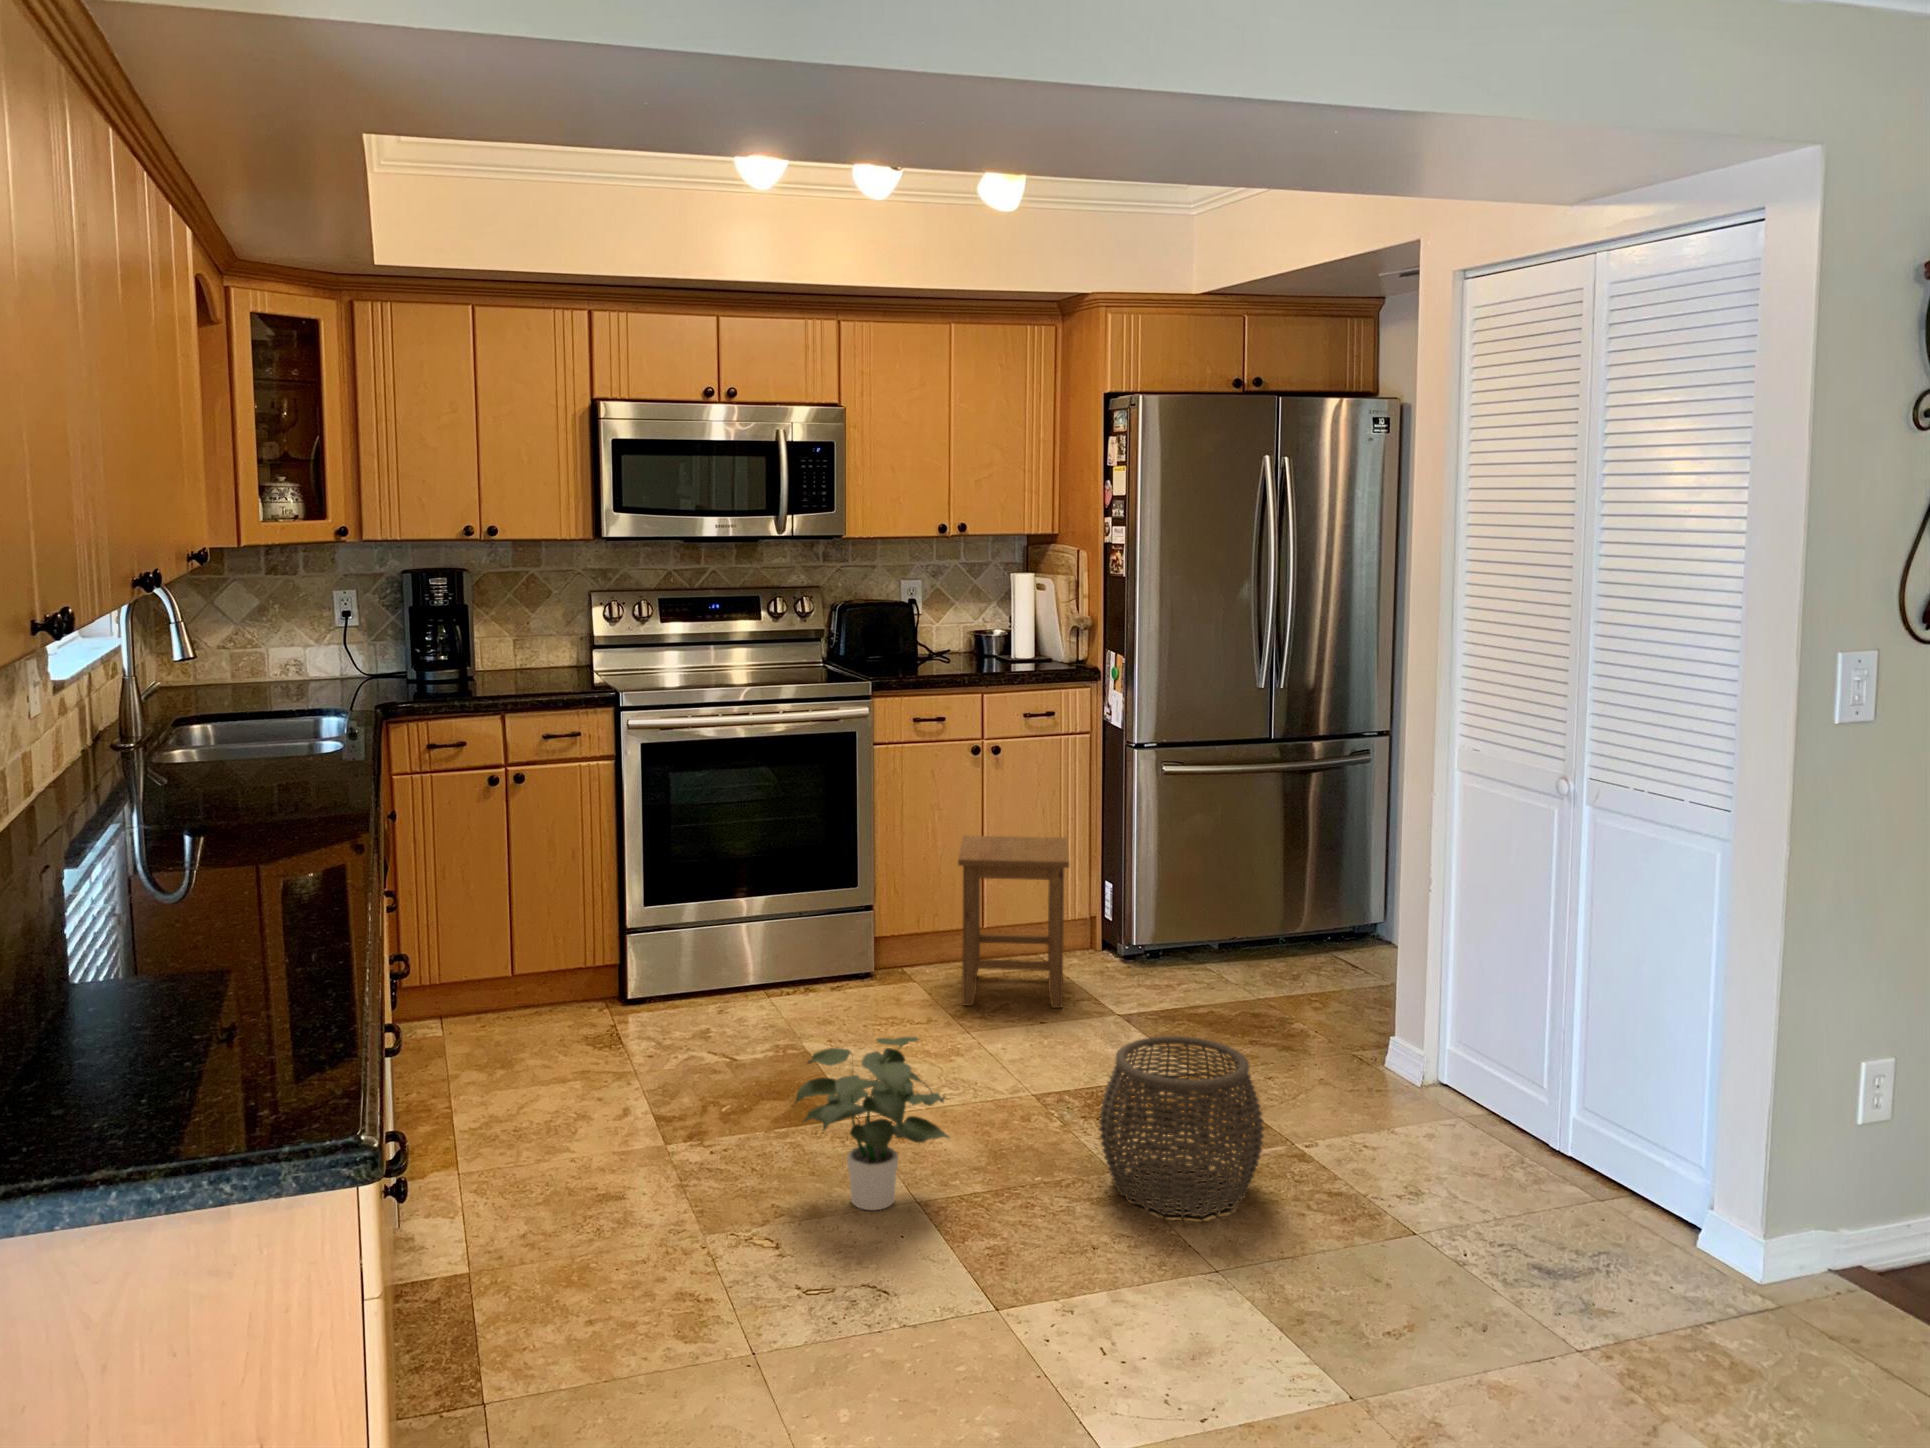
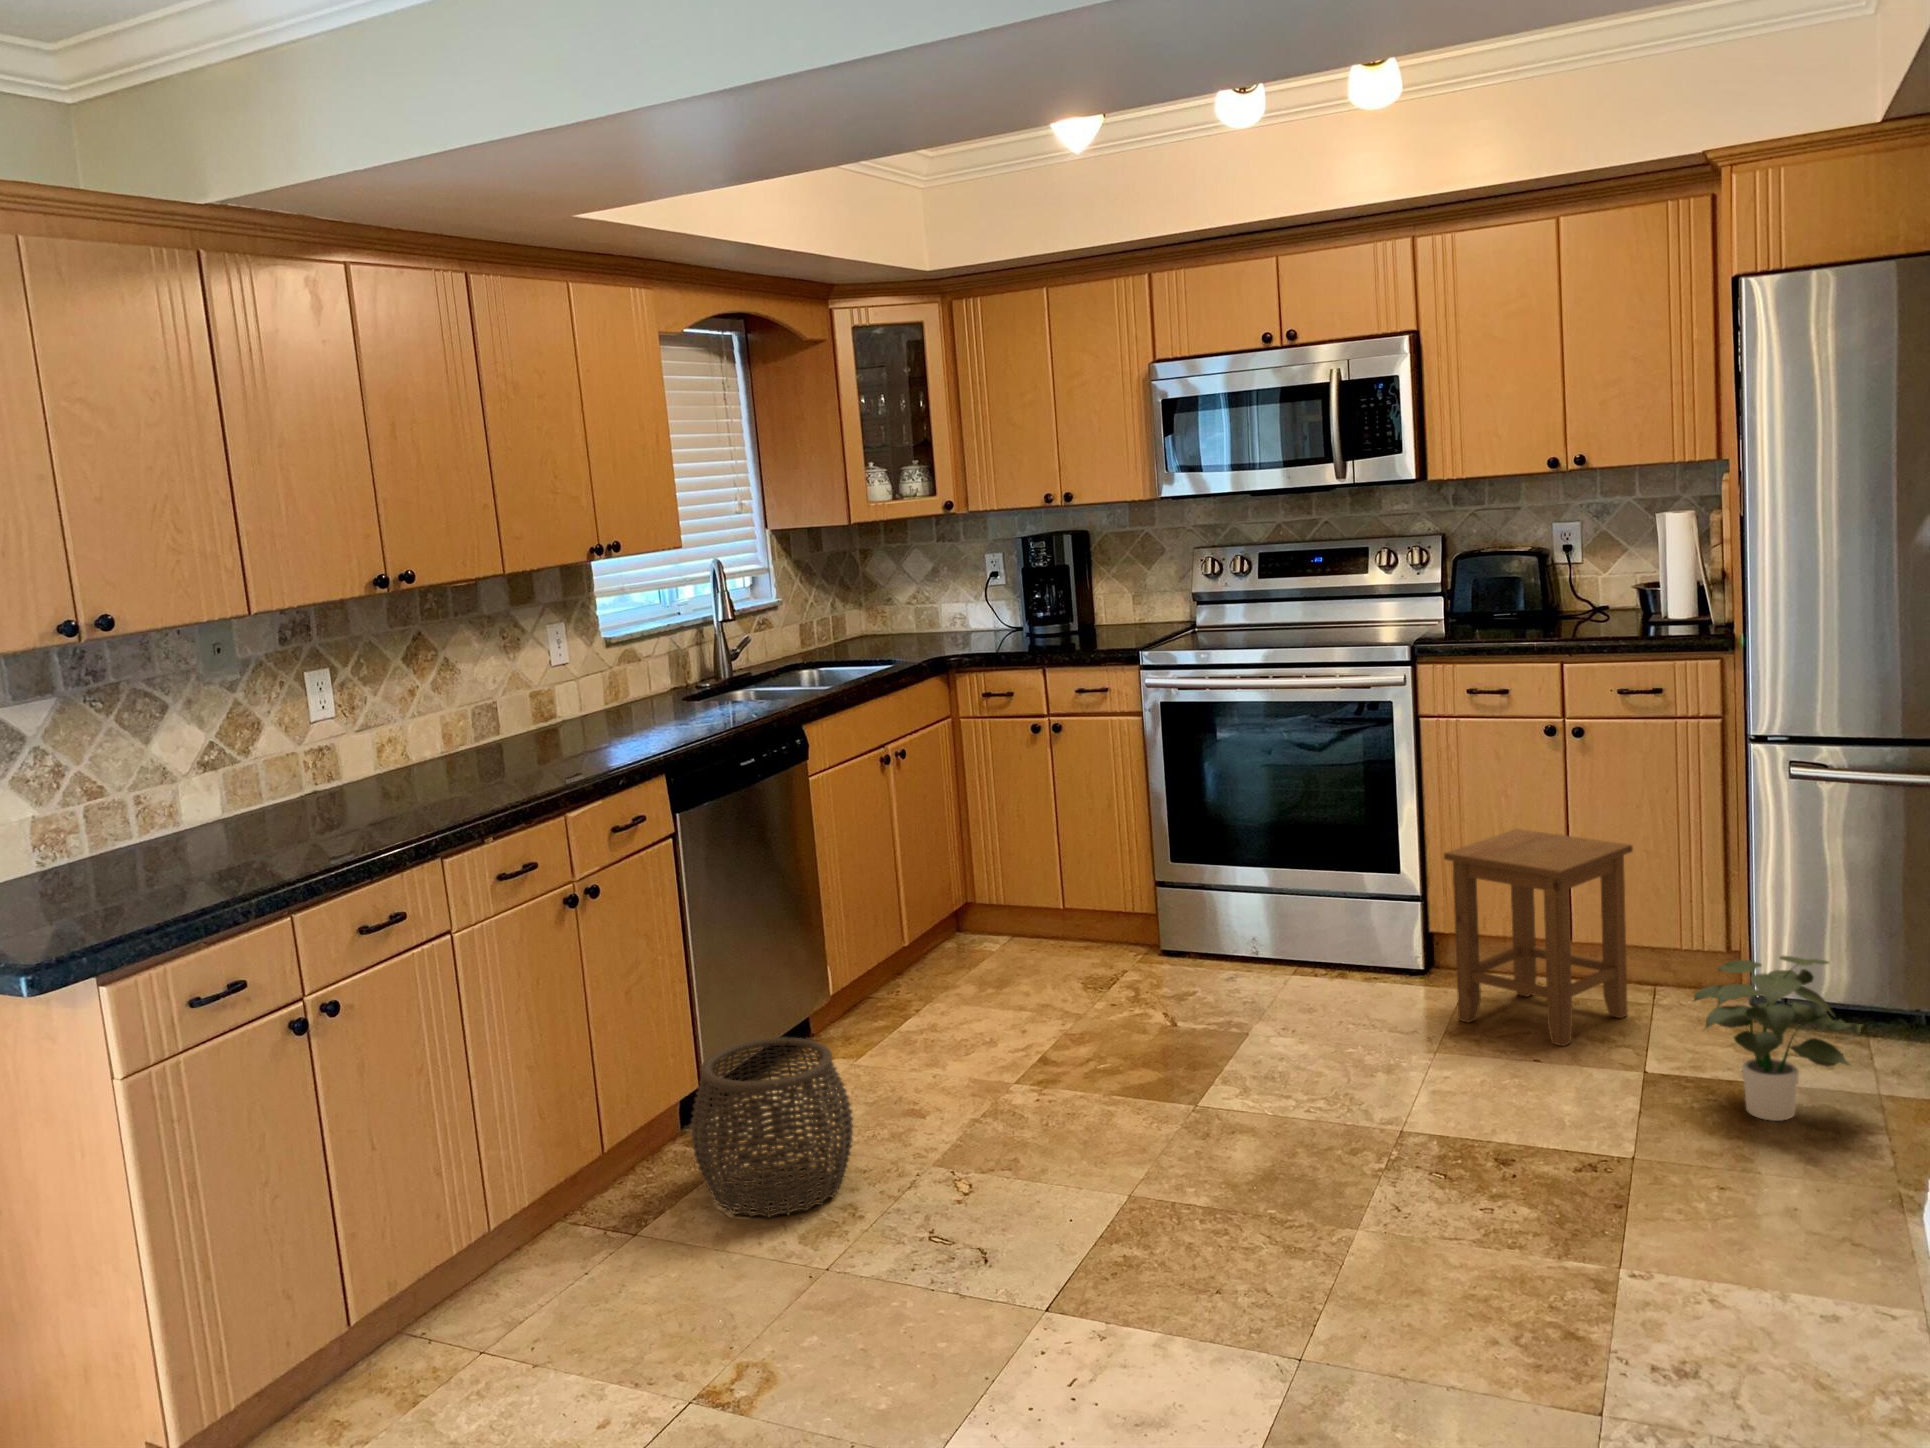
woven basket: present [1099,1036,1264,1217] -> present [691,1038,853,1217]
potted plant: present [796,1037,950,1210] -> present [1693,956,1862,1121]

